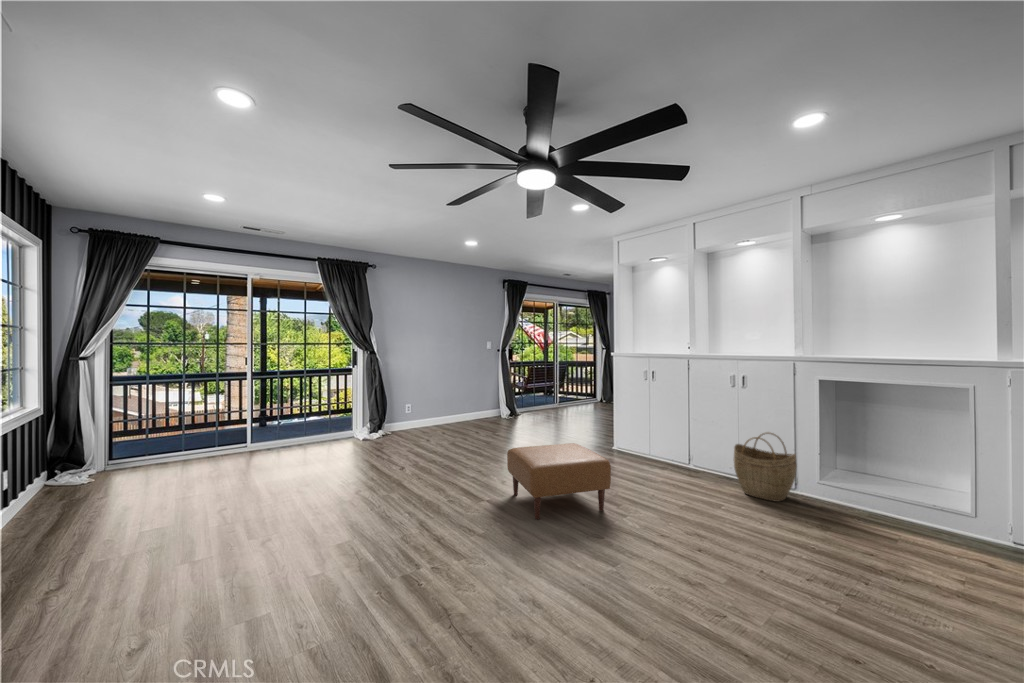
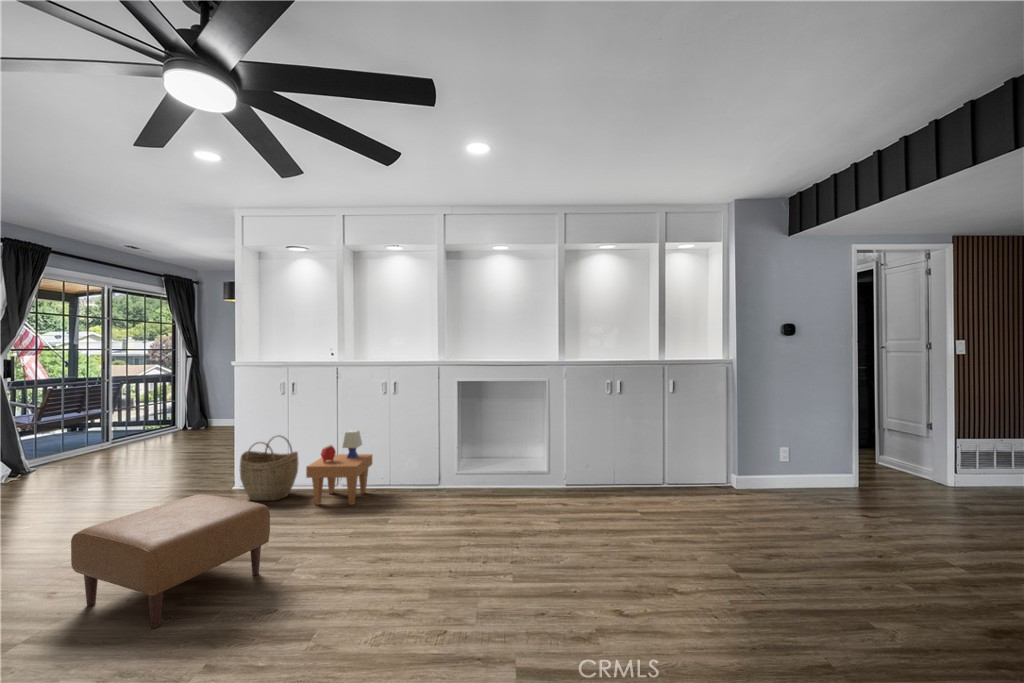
side table: none [657,417,720,484] -> present [306,430,372,505]
woven basket: present [734,432,797,502] -> present [240,435,299,501]

